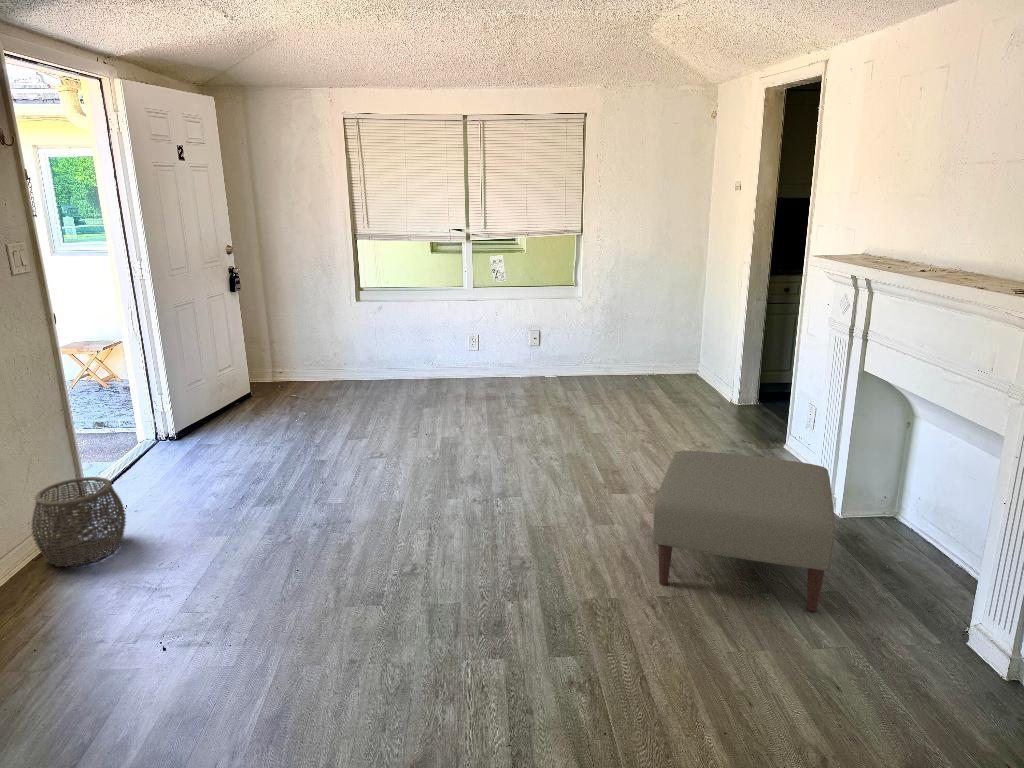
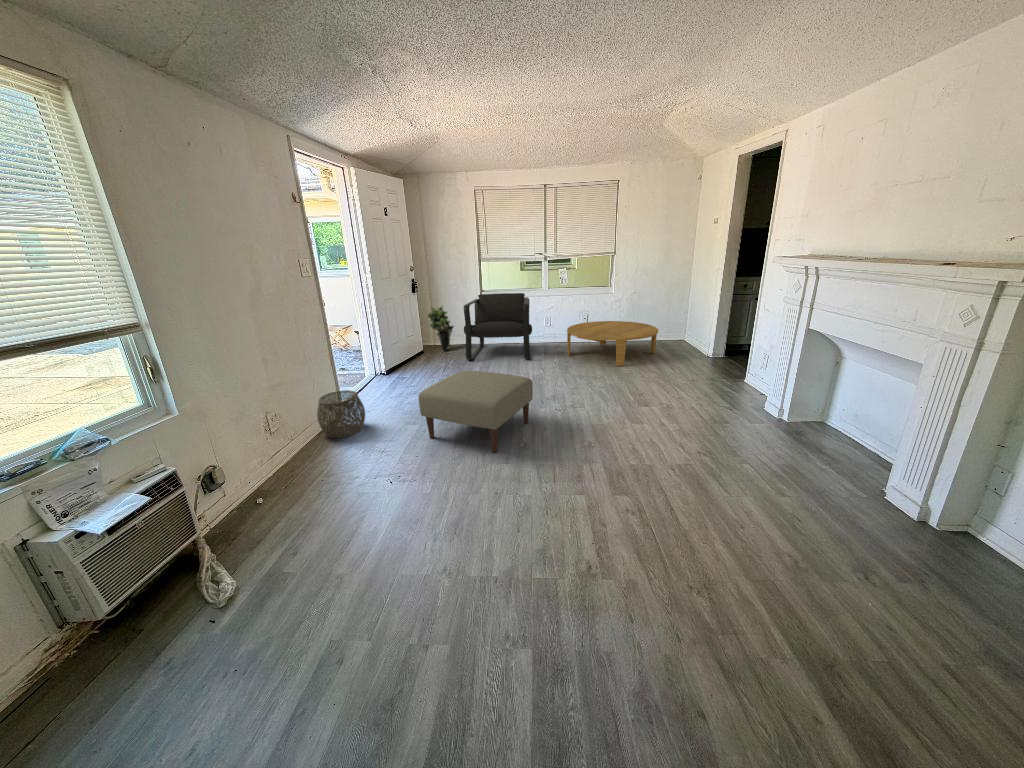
armchair: none [321,294,442,410] -> present [464,293,532,360]
potted plant: none [256,312,307,394] -> present [427,306,454,351]
coffee table: none [503,342,653,421] -> present [567,321,658,366]
ottoman: present [653,451,835,611] -> present [419,371,533,452]

